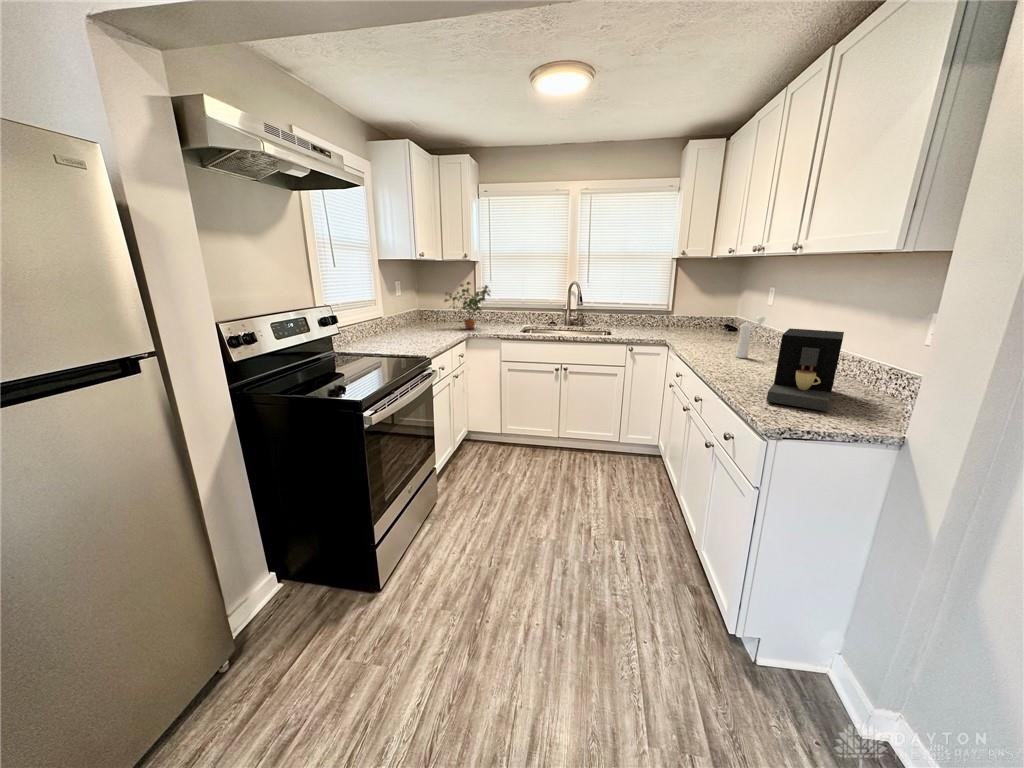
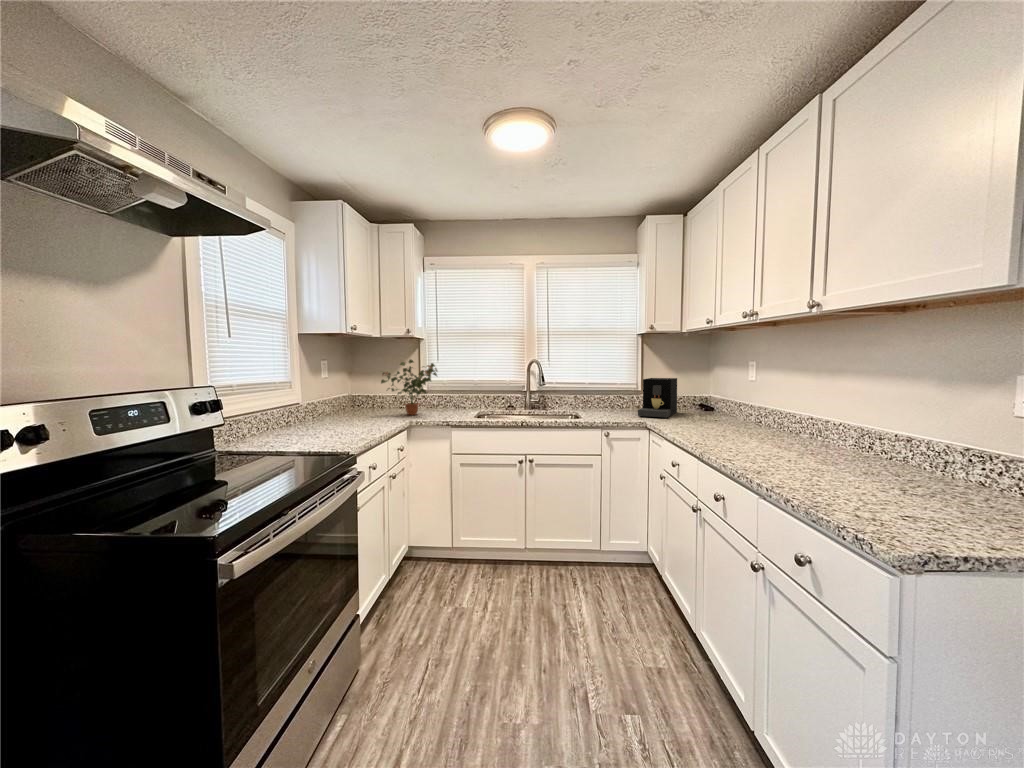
pepper mill: present [736,316,765,358] -> none [740,391,767,441]
coffee maker: present [766,328,844,411] -> present [638,378,677,417]

